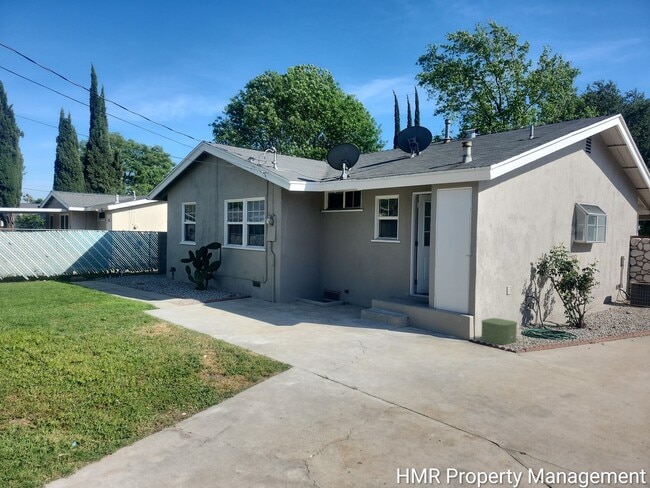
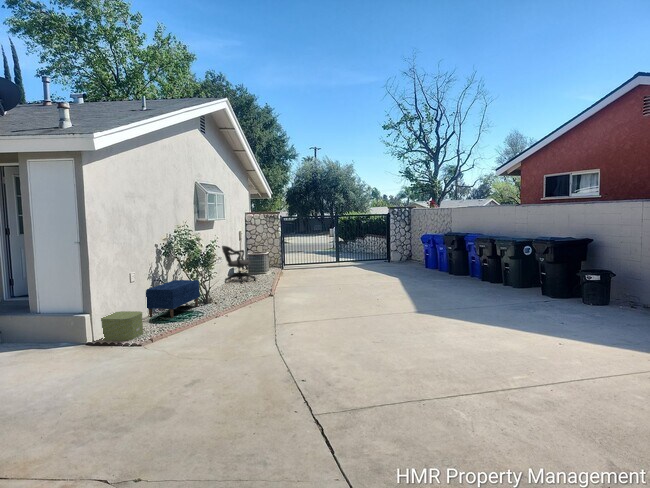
chair: none [600,271,640,314] -> present [222,246,256,283]
bench: none [519,299,573,334] -> present [146,280,200,318]

